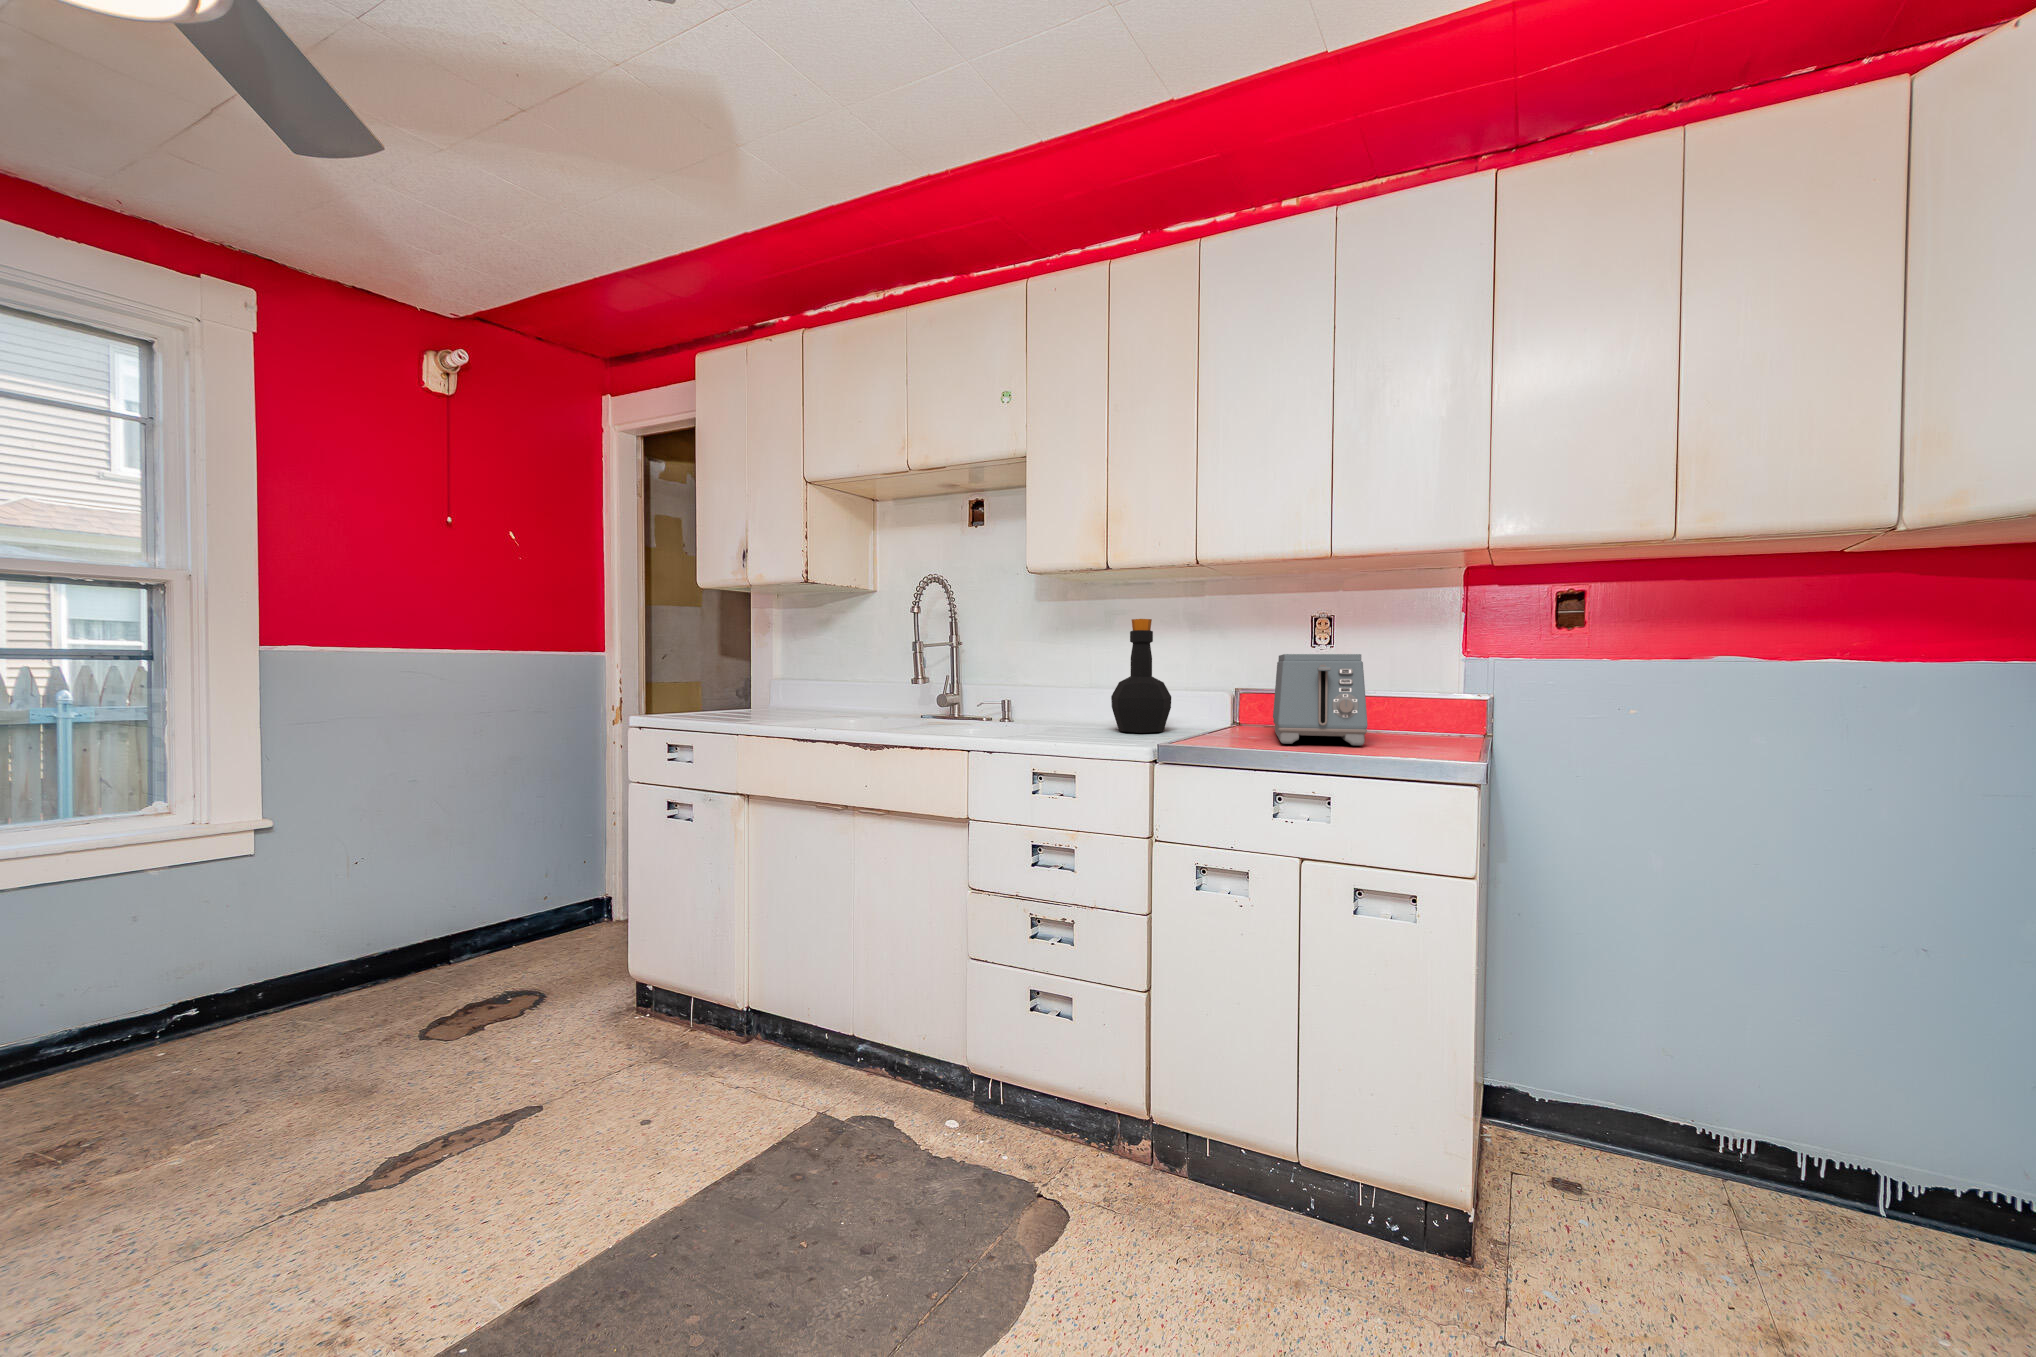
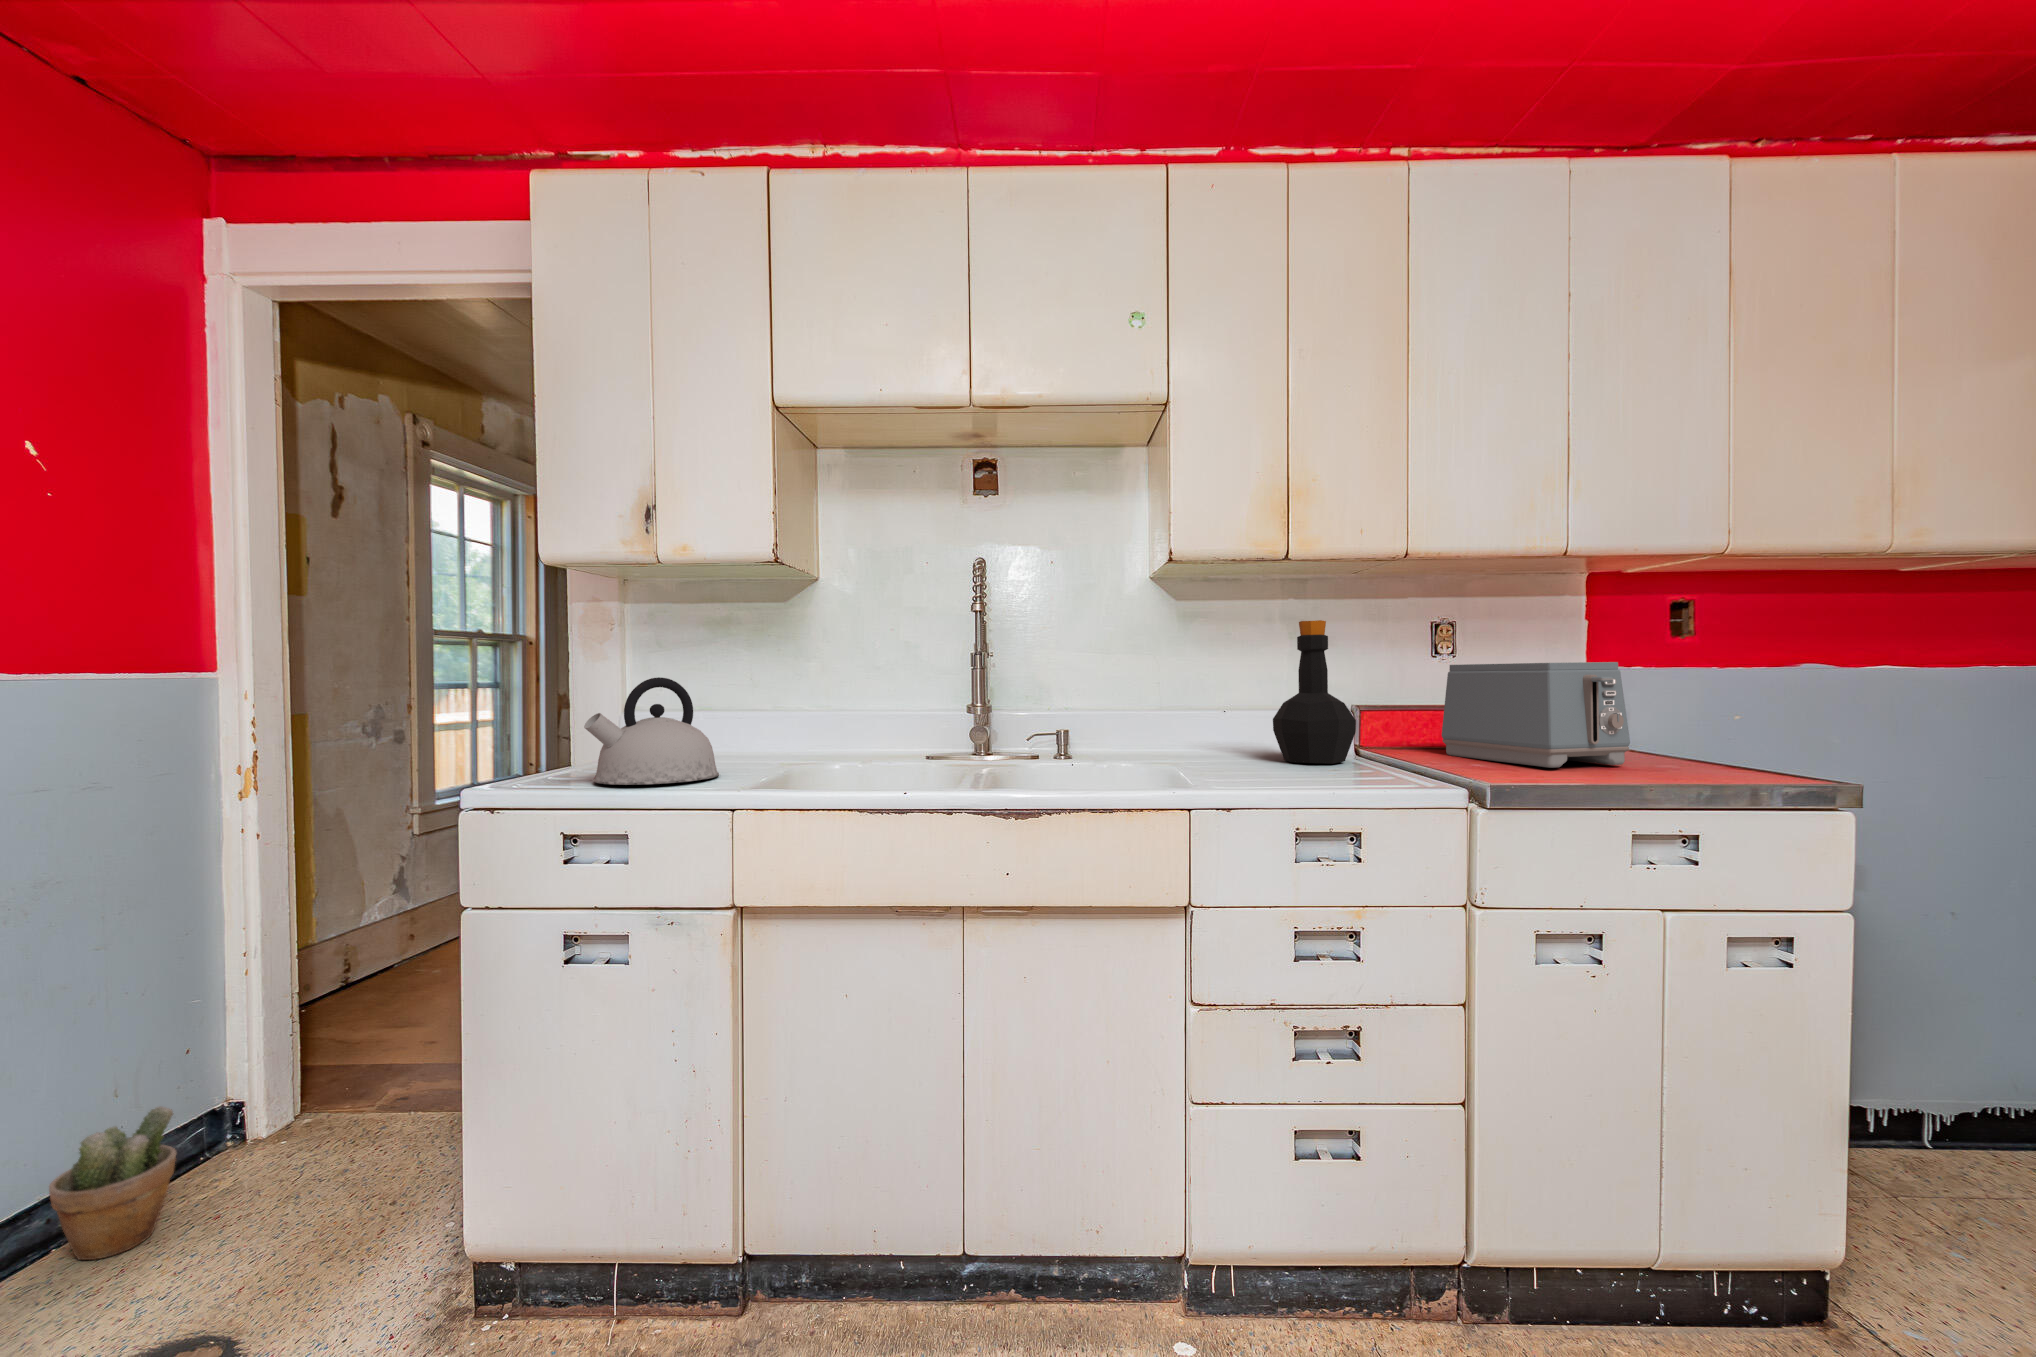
kettle: none [688,658,769,721] -> present [584,677,719,785]
potted plant: none [509,883,562,953] -> present [49,1106,176,1260]

